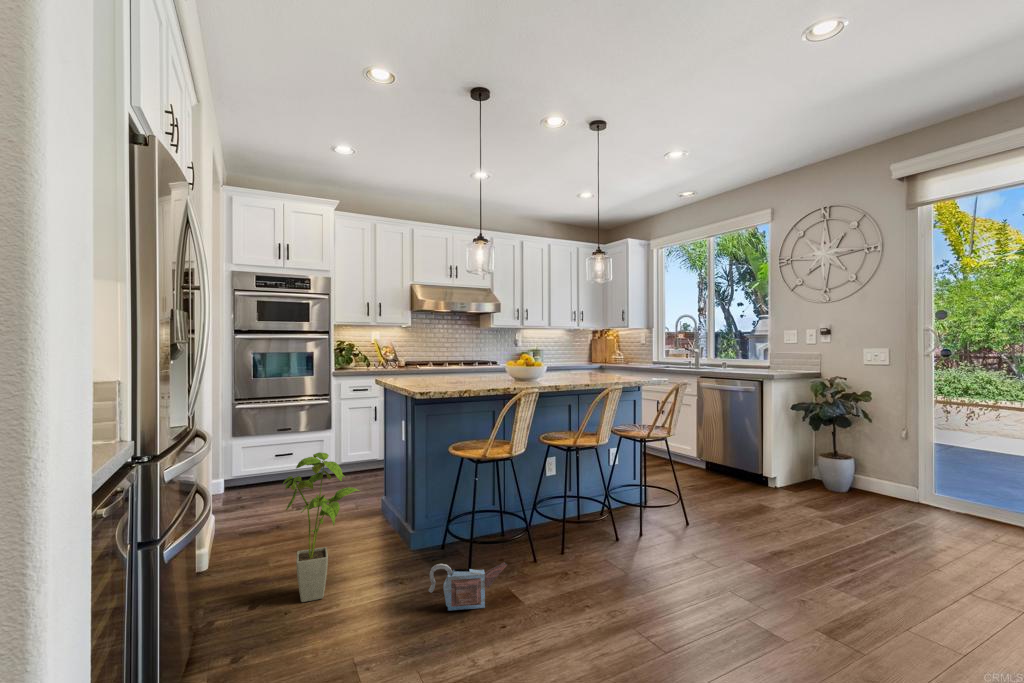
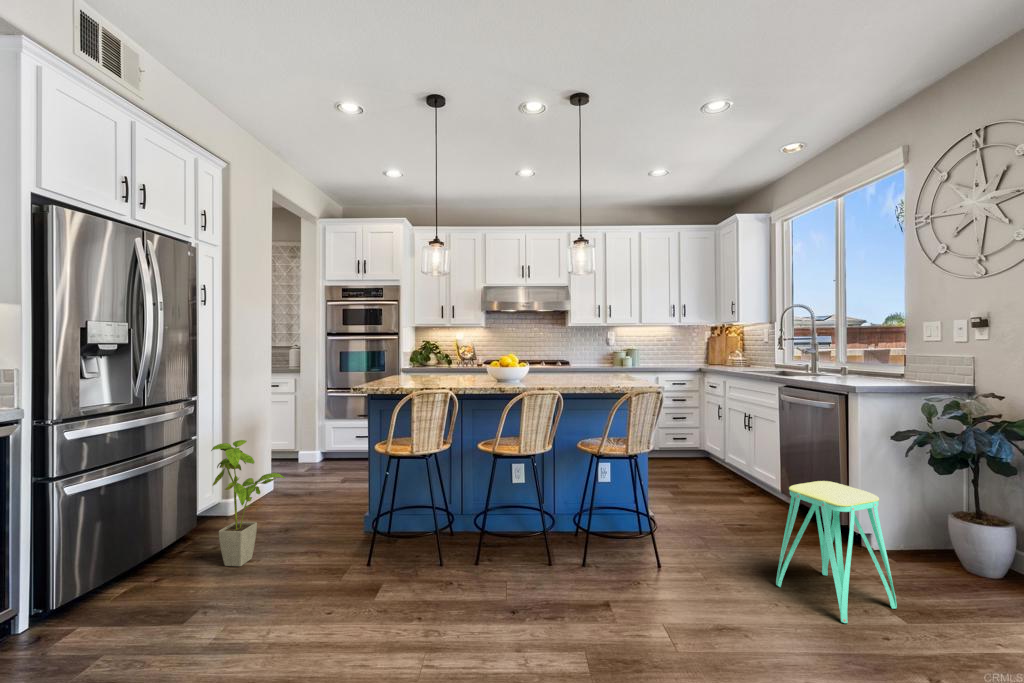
stool: none [757,440,826,529] -> present [776,481,897,623]
watering can: present [429,562,507,611] -> none [286,558,350,612]

